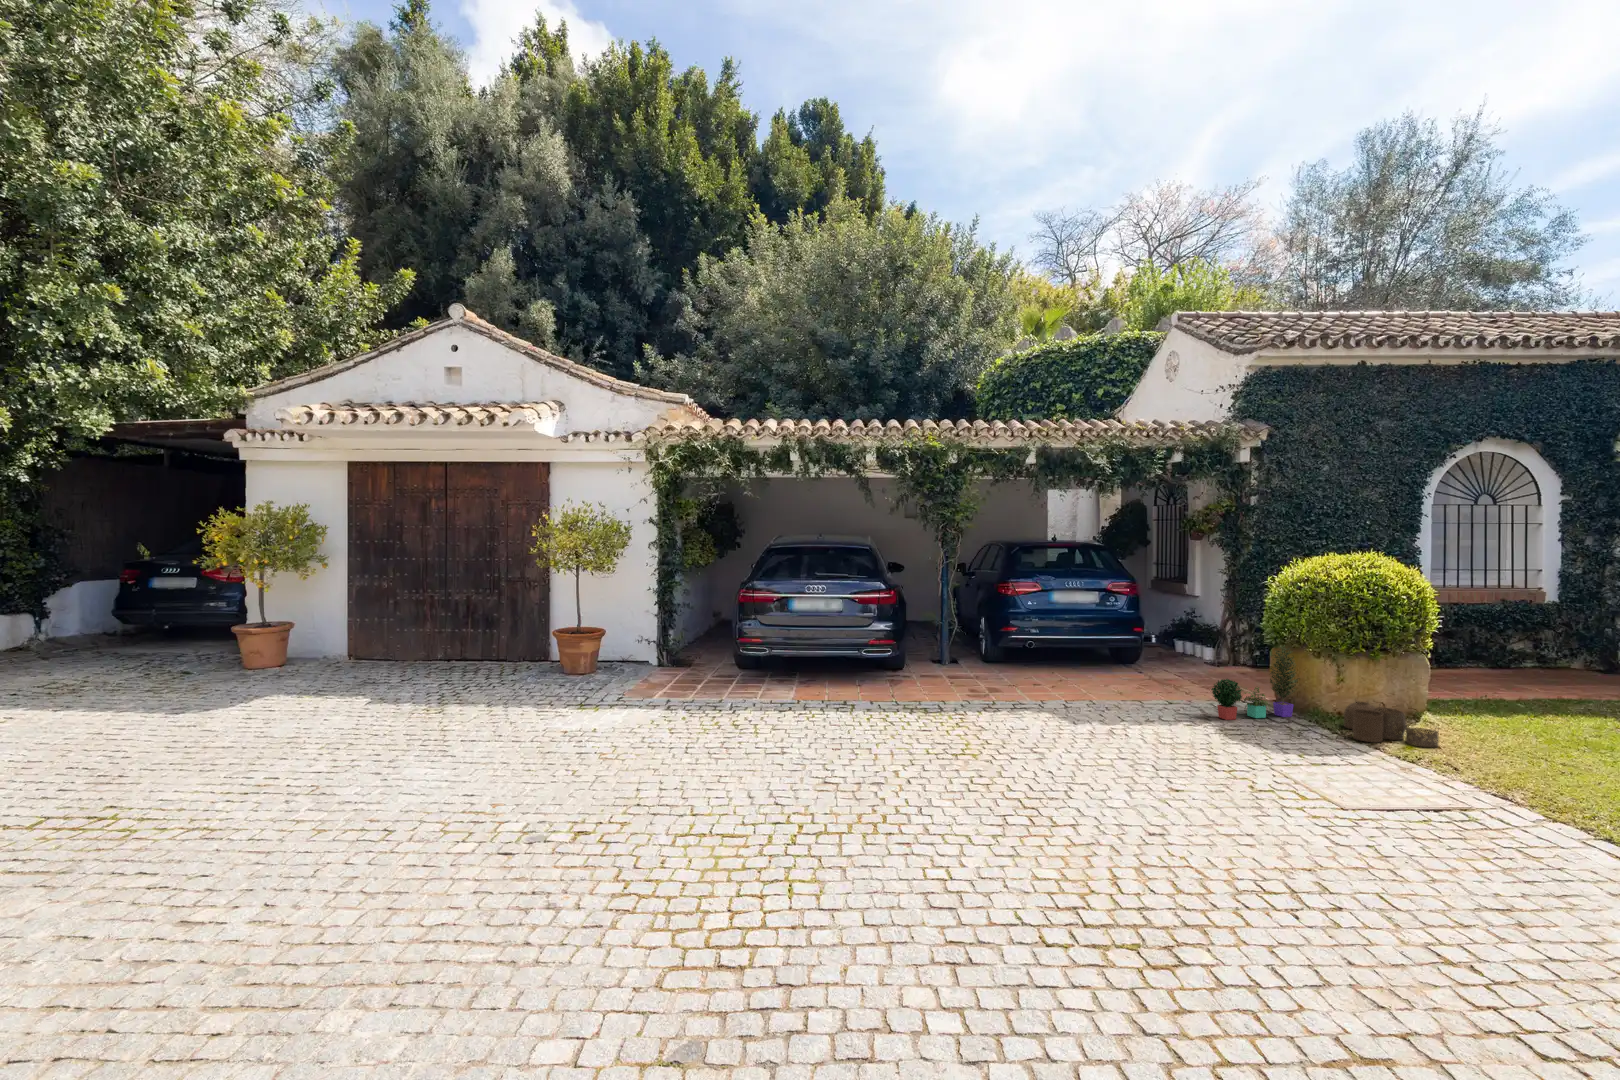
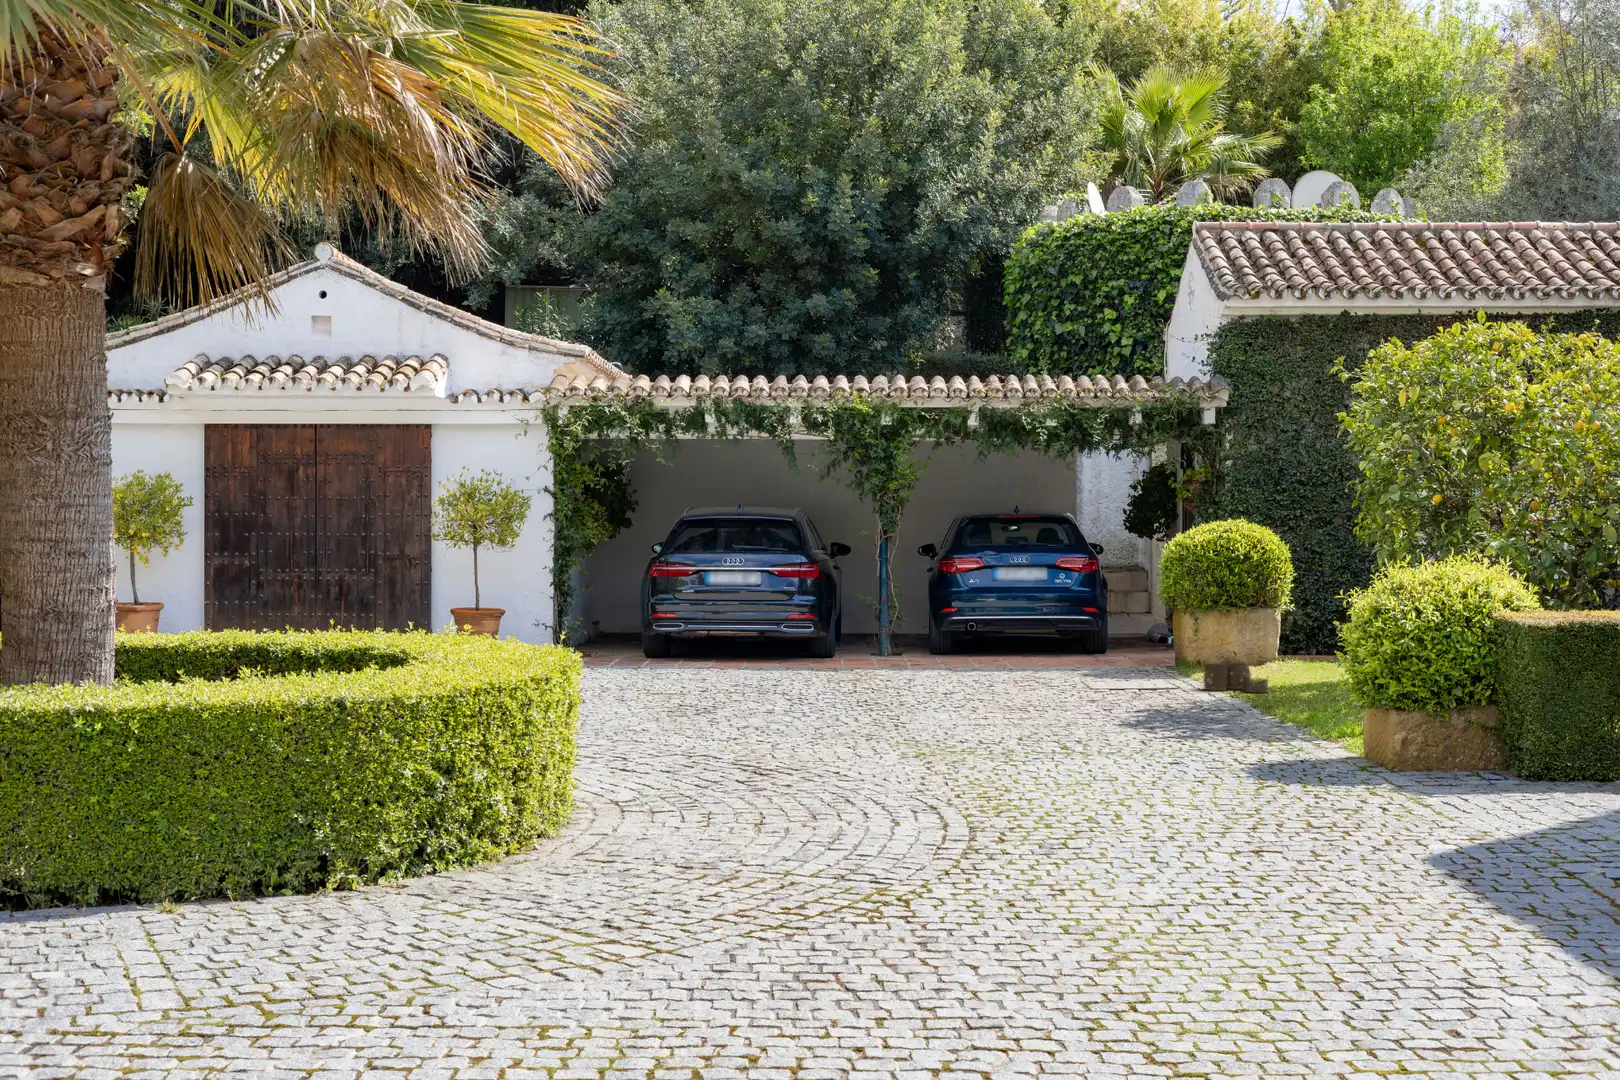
potted plant: present [1211,645,1300,720] -> none [1101,612,1187,681]

